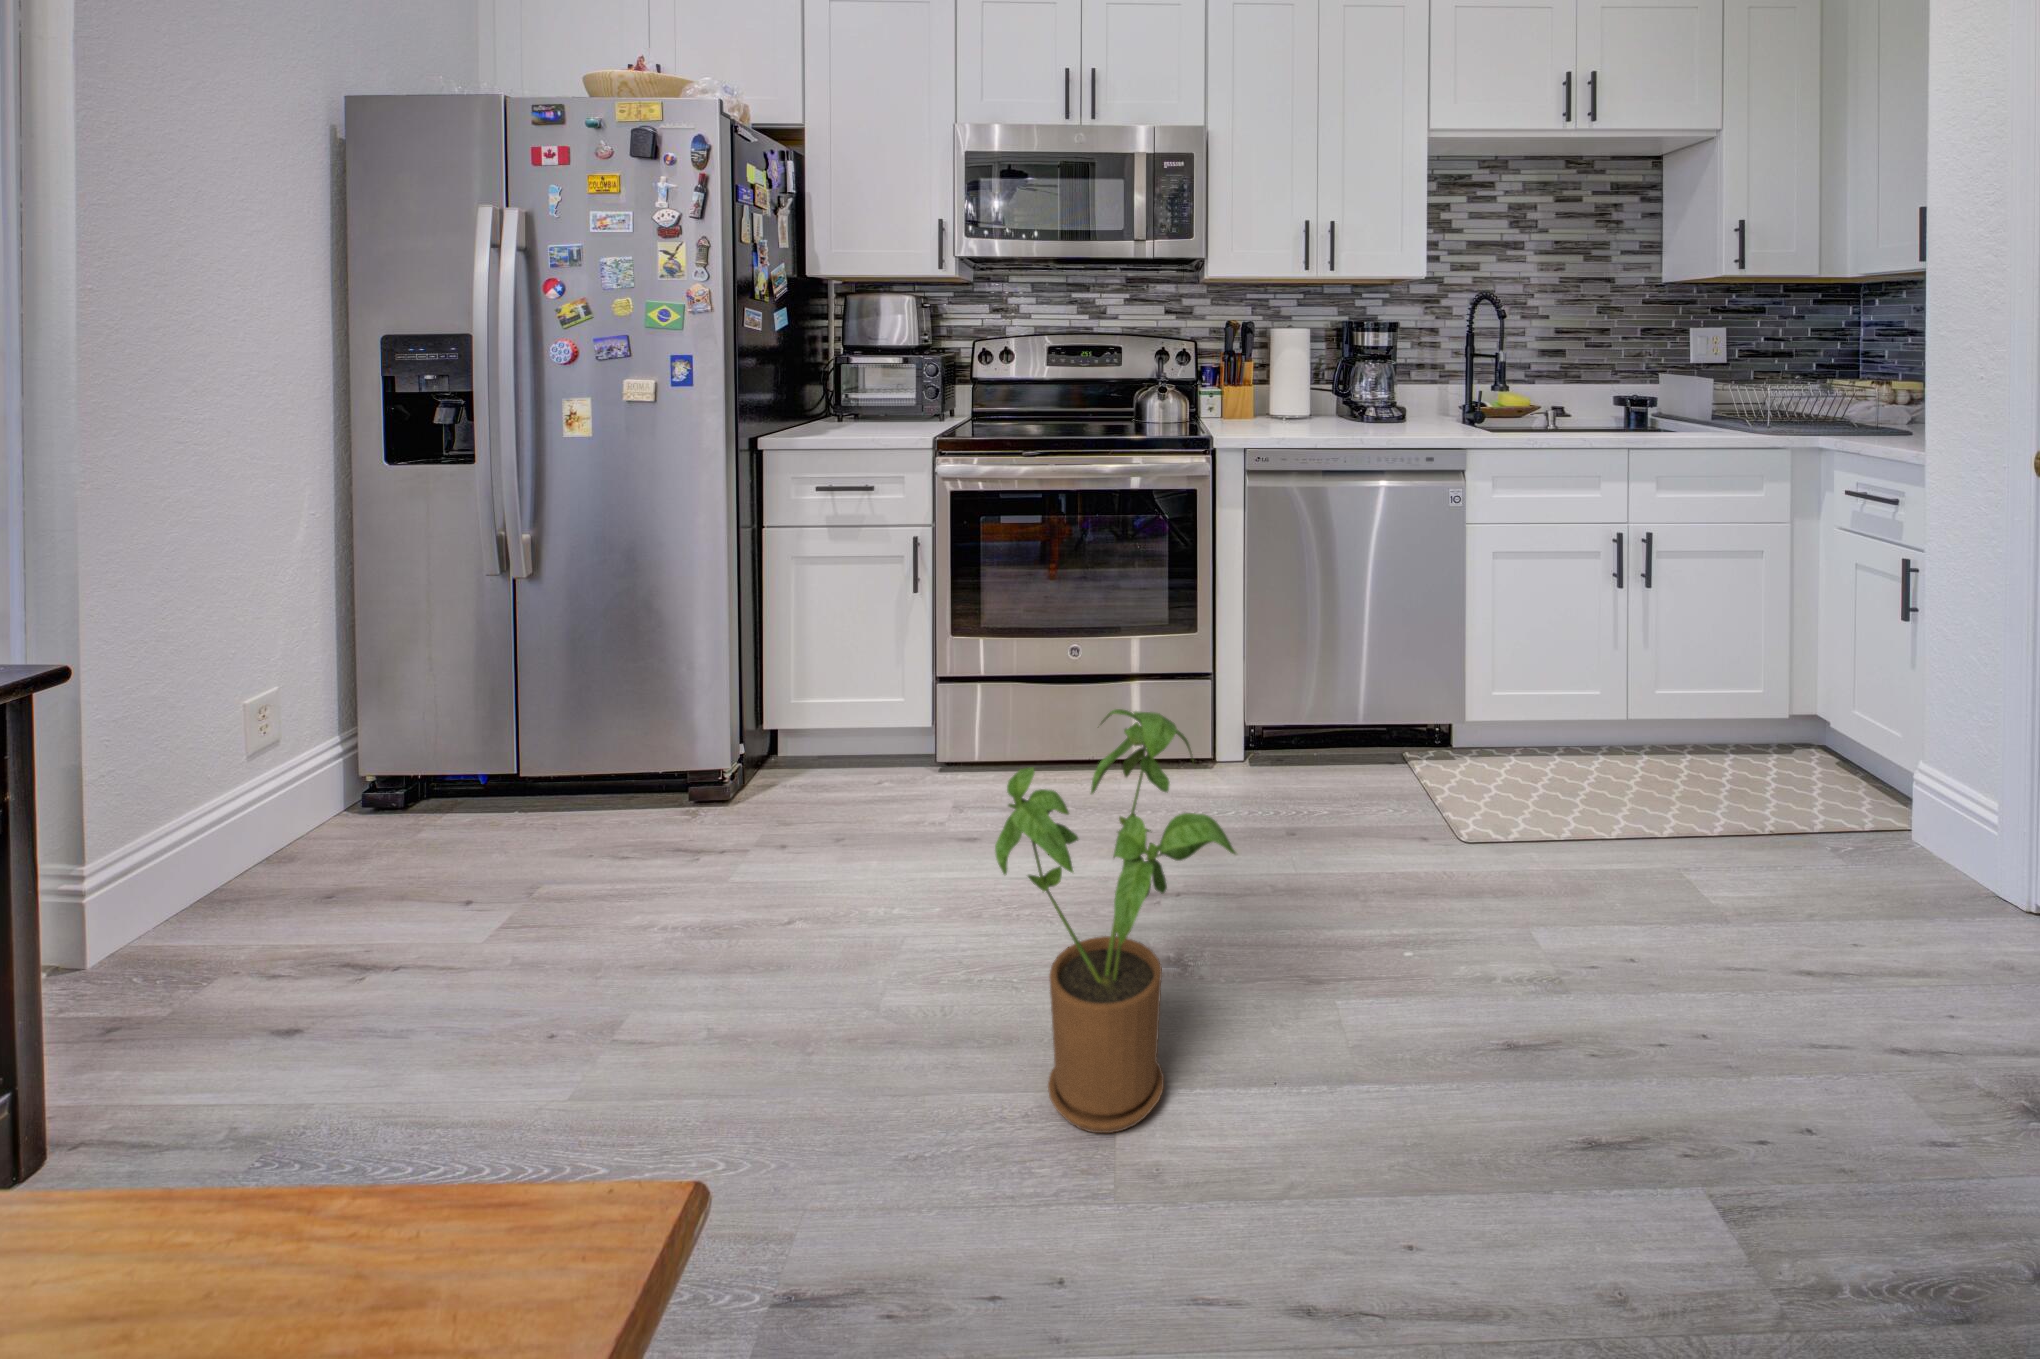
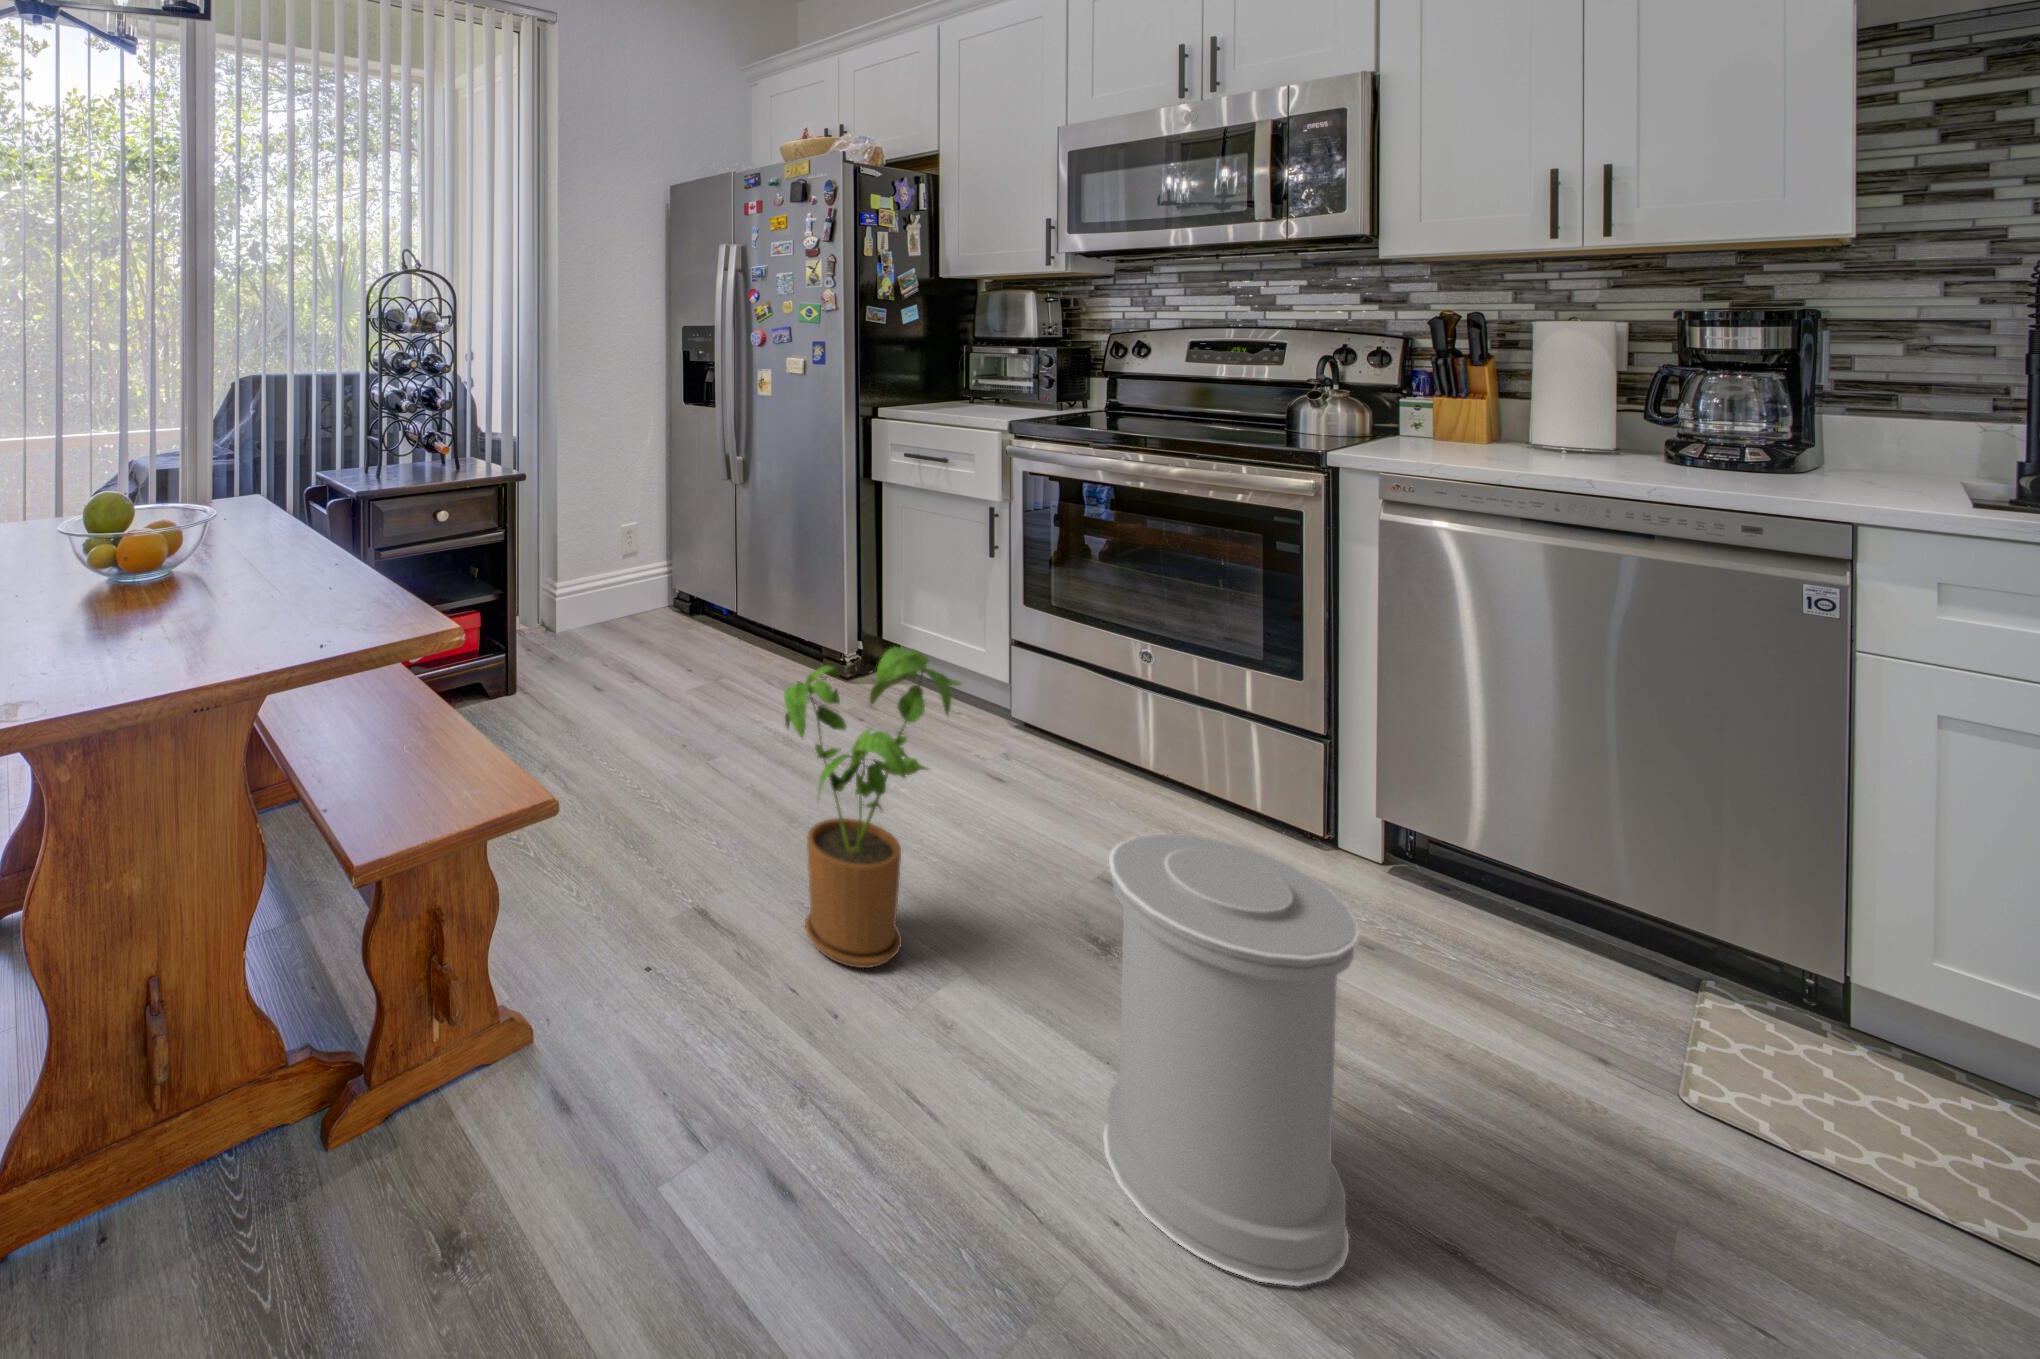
trash can: none [1403,772,1590,1134] -> present [1103,834,1359,1286]

